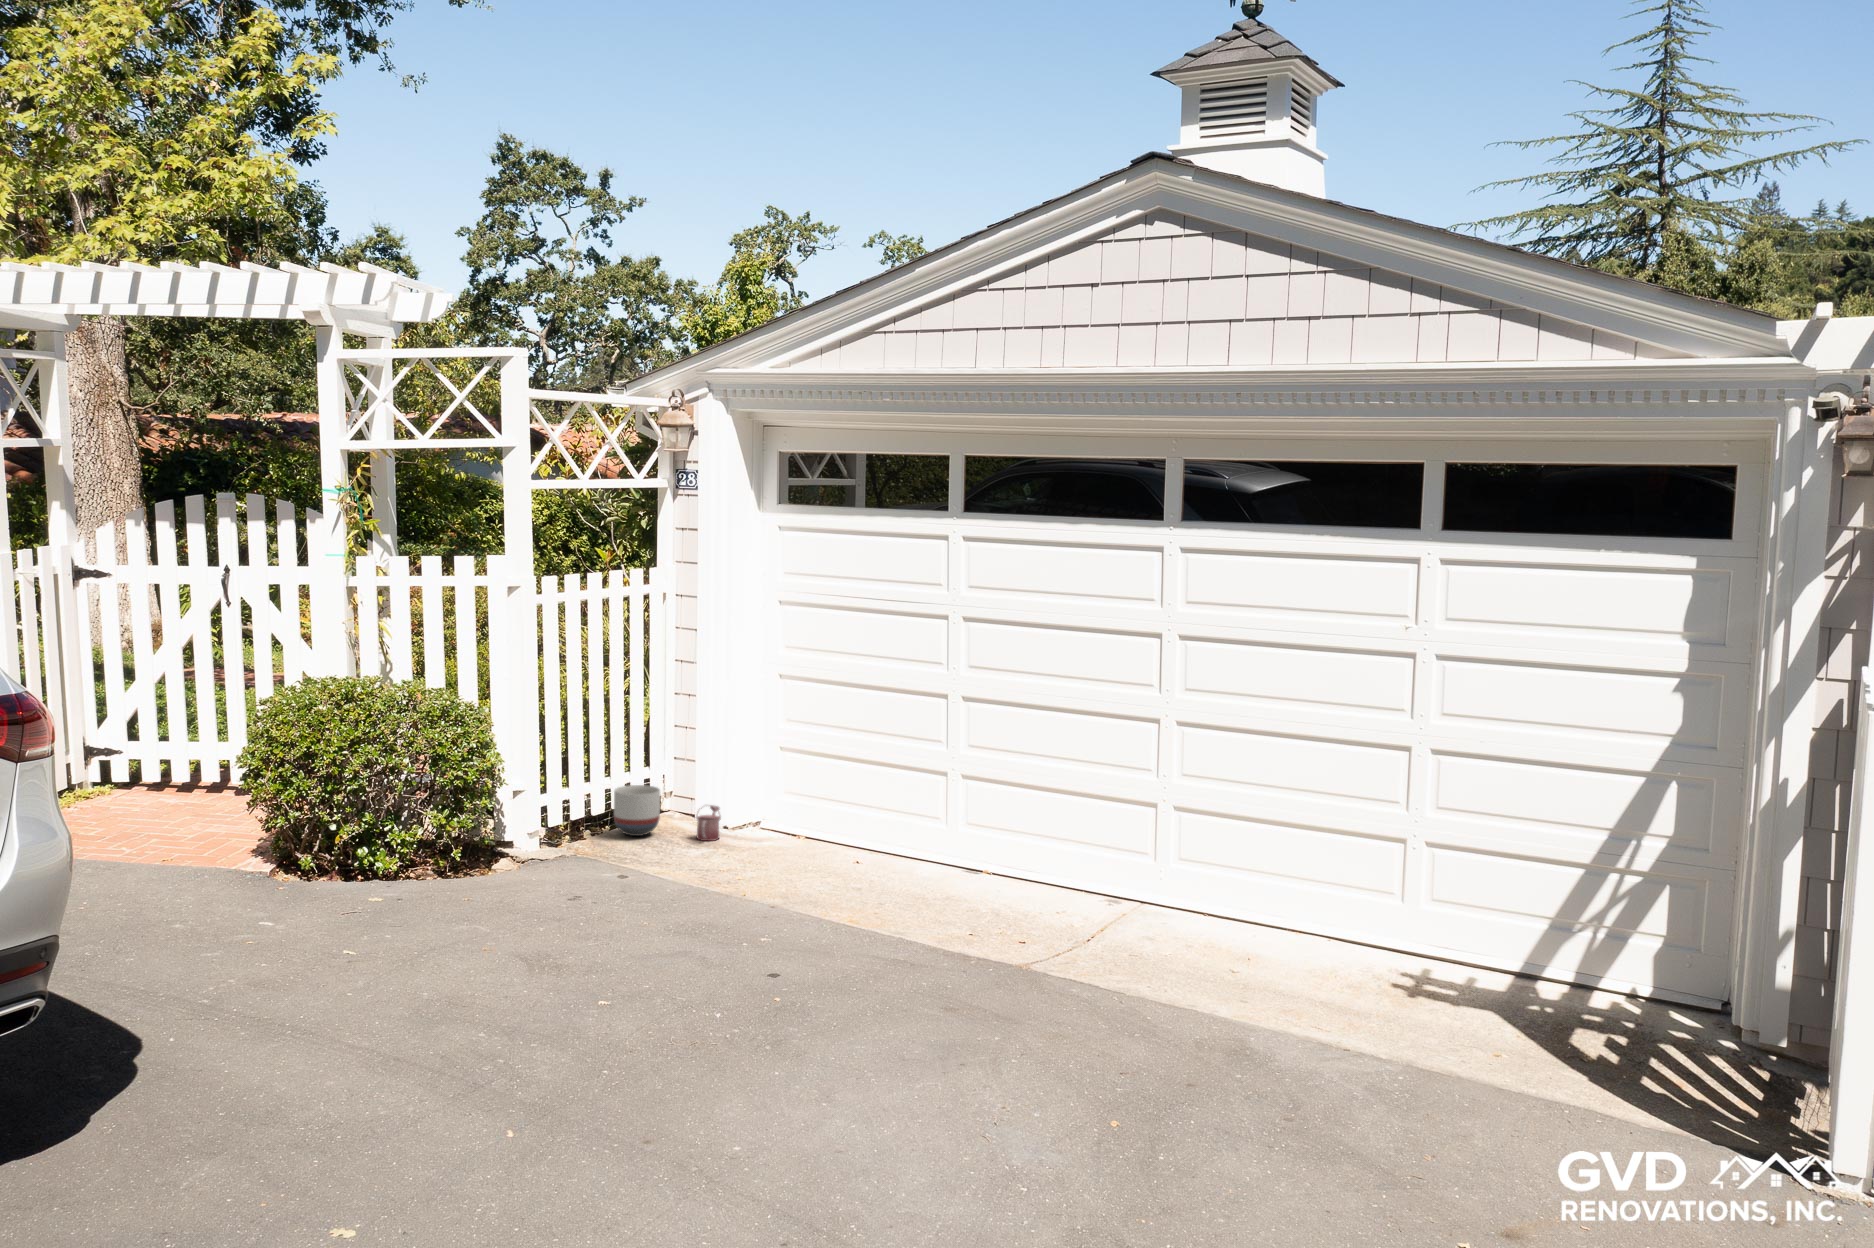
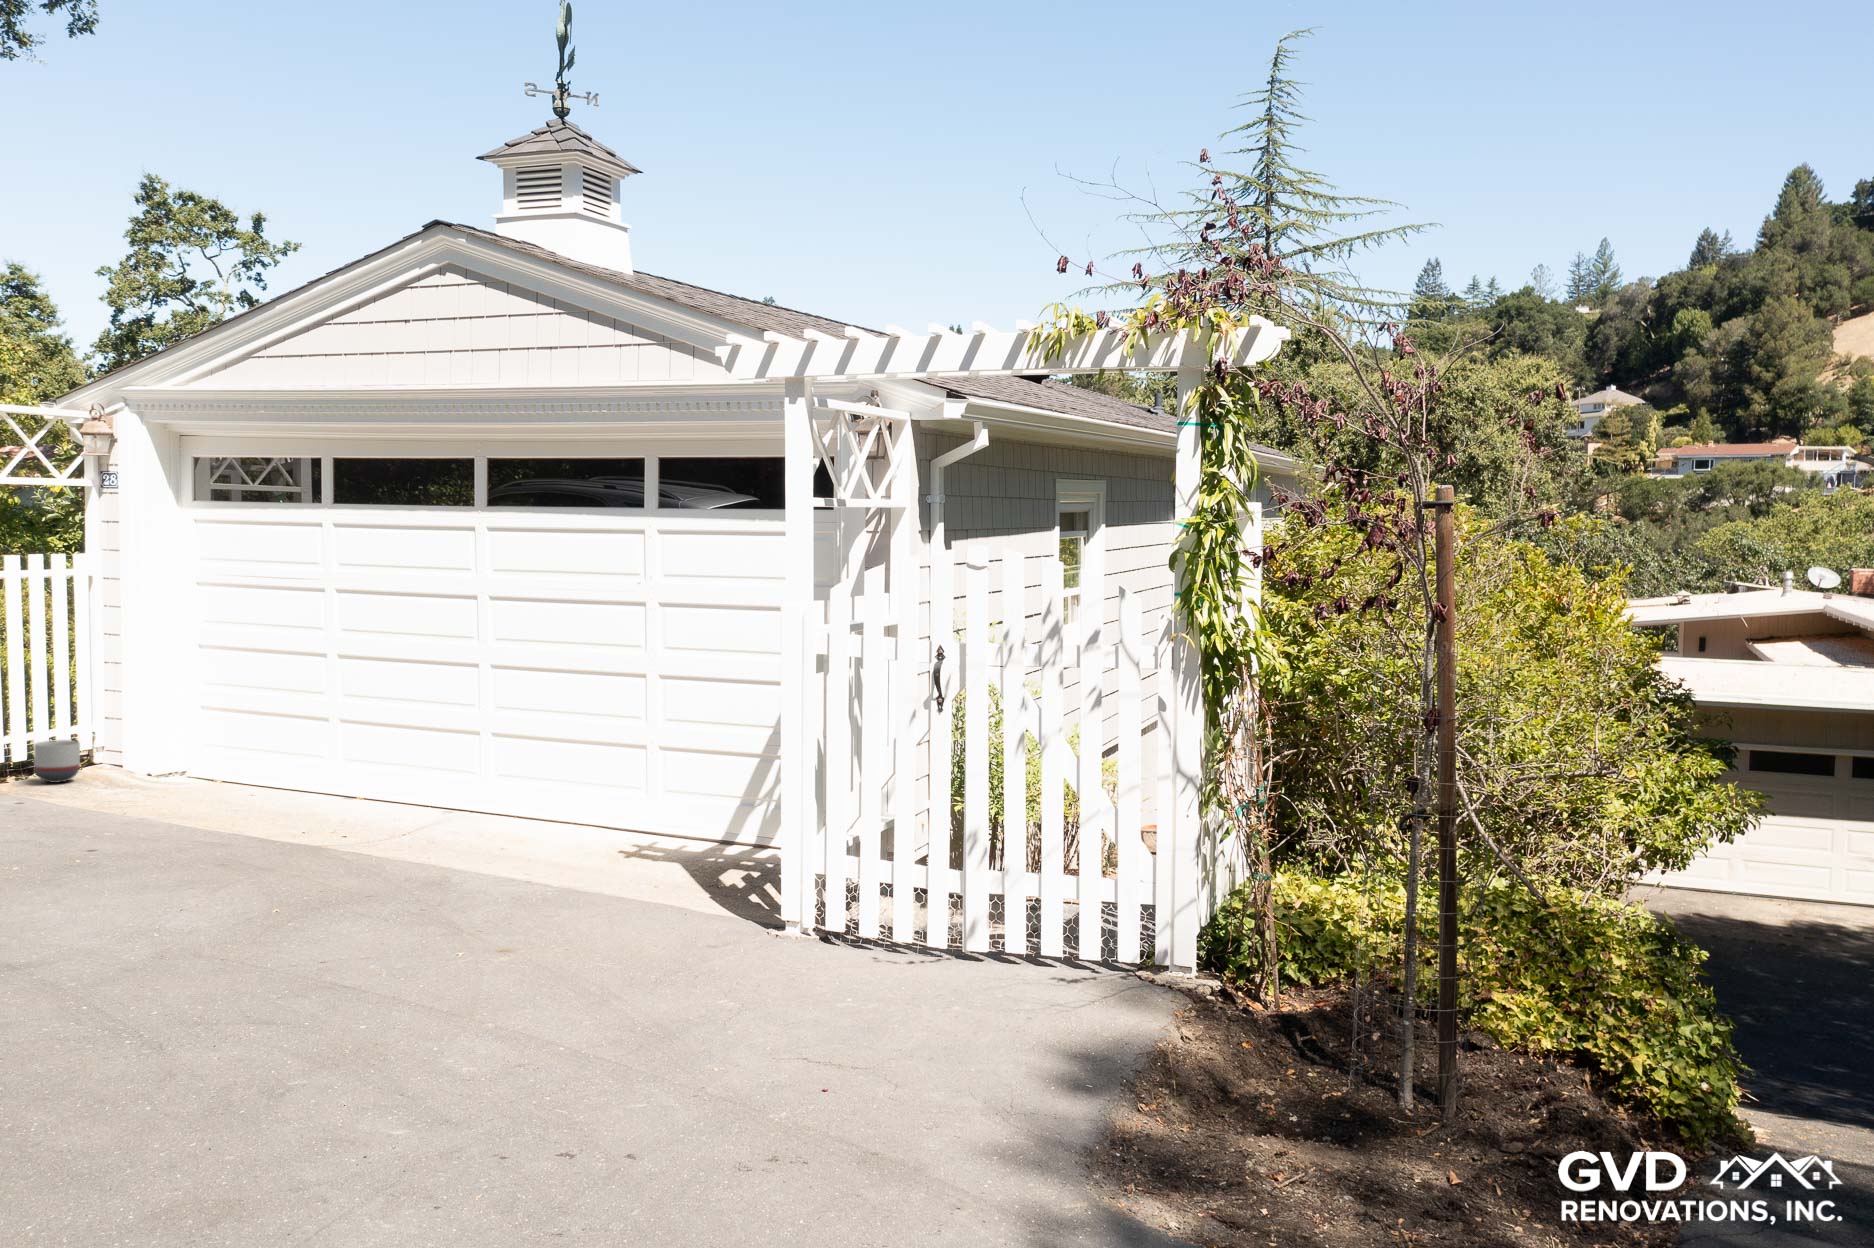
watering can: present [696,805,721,841] -> none [111,754,139,784]

